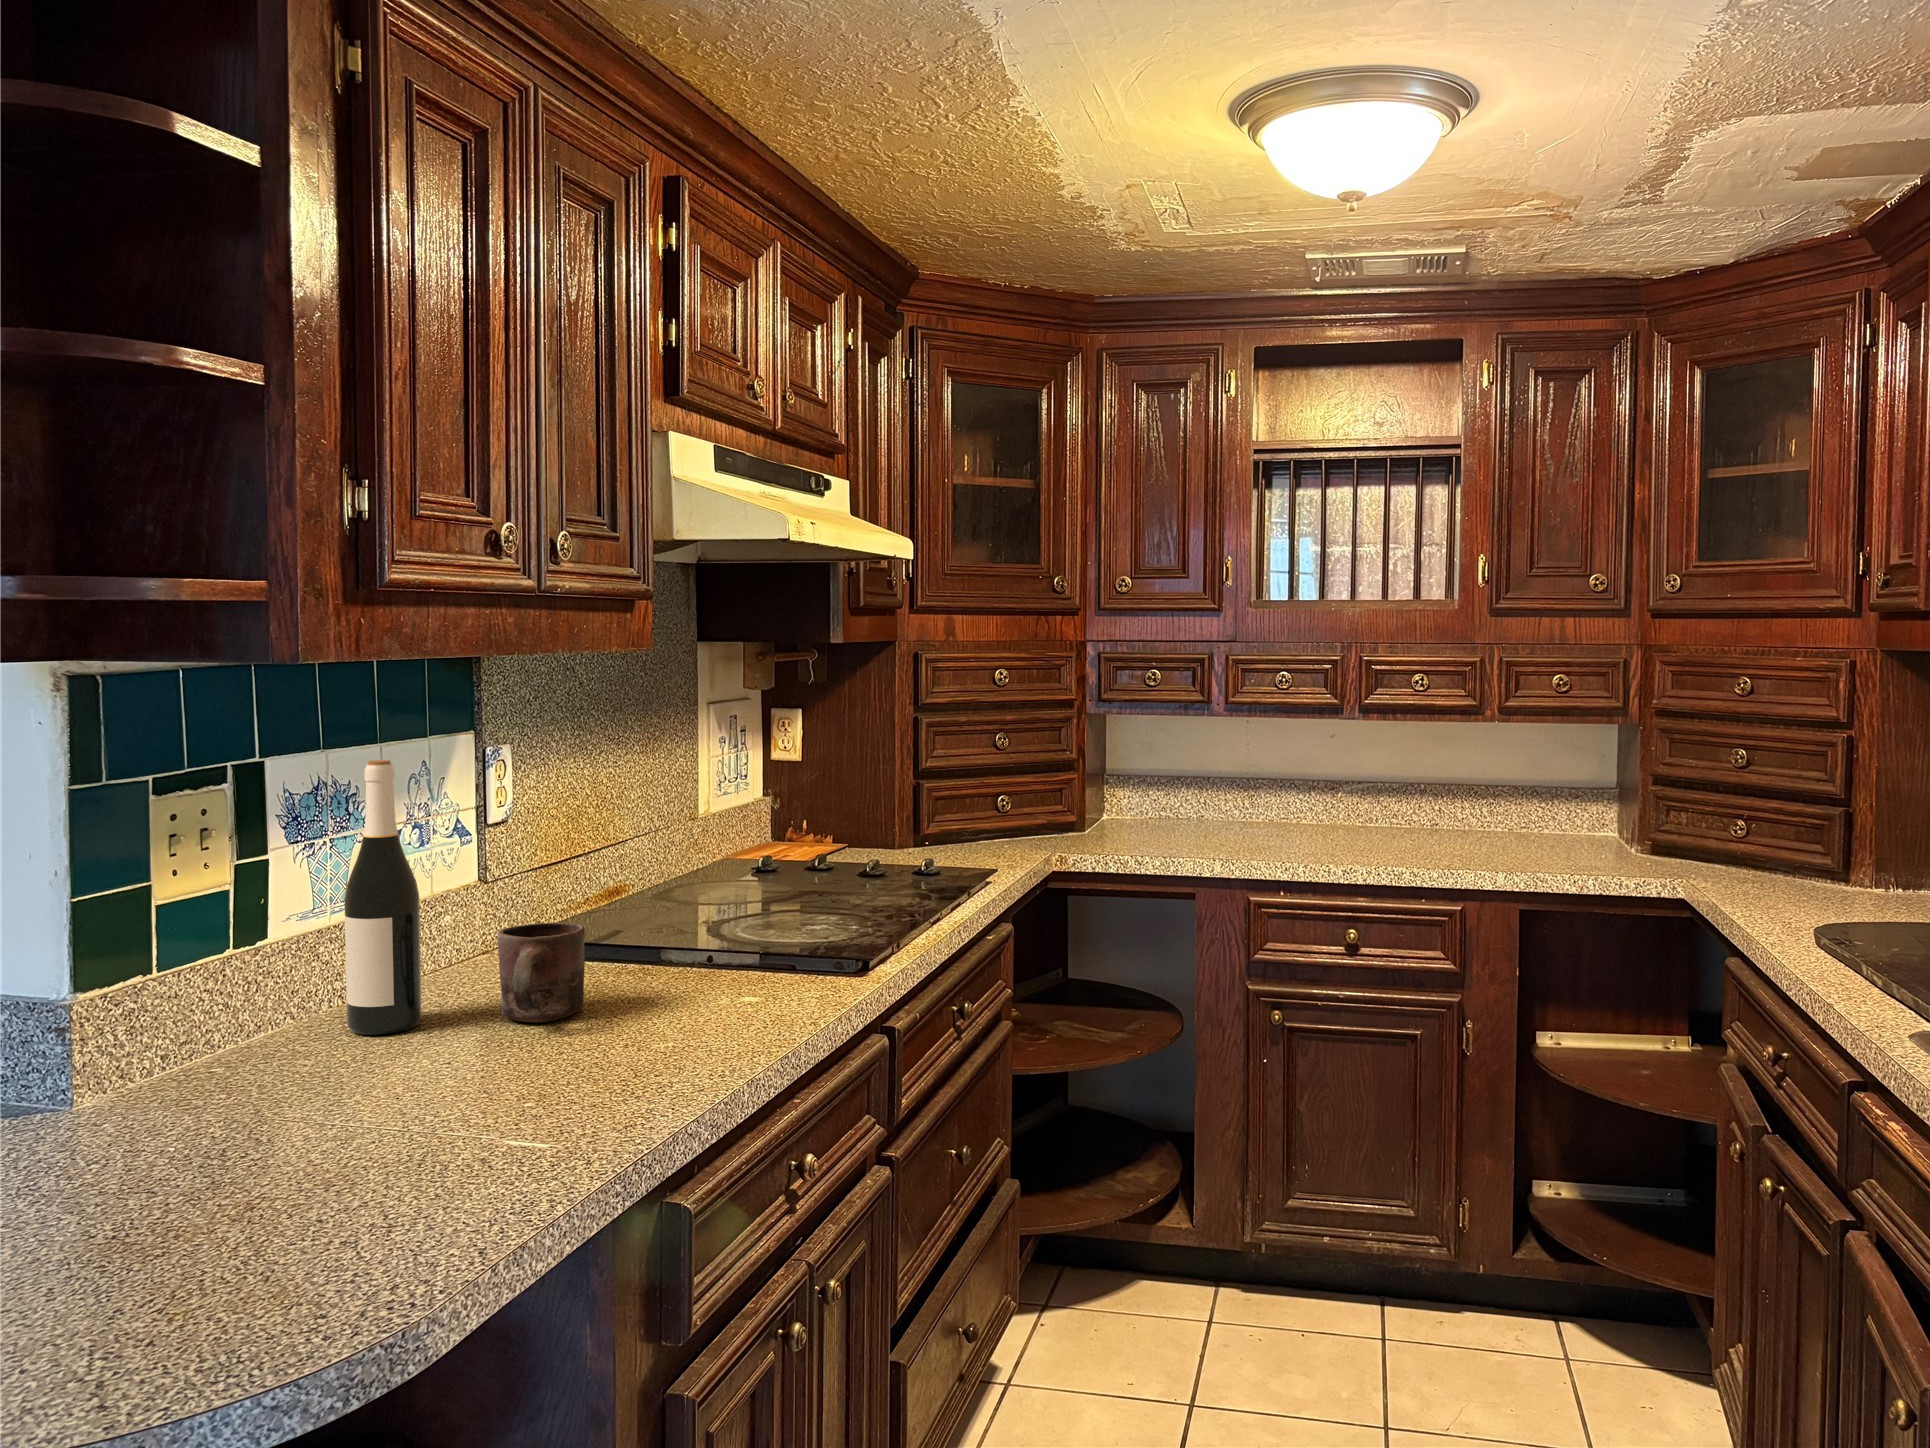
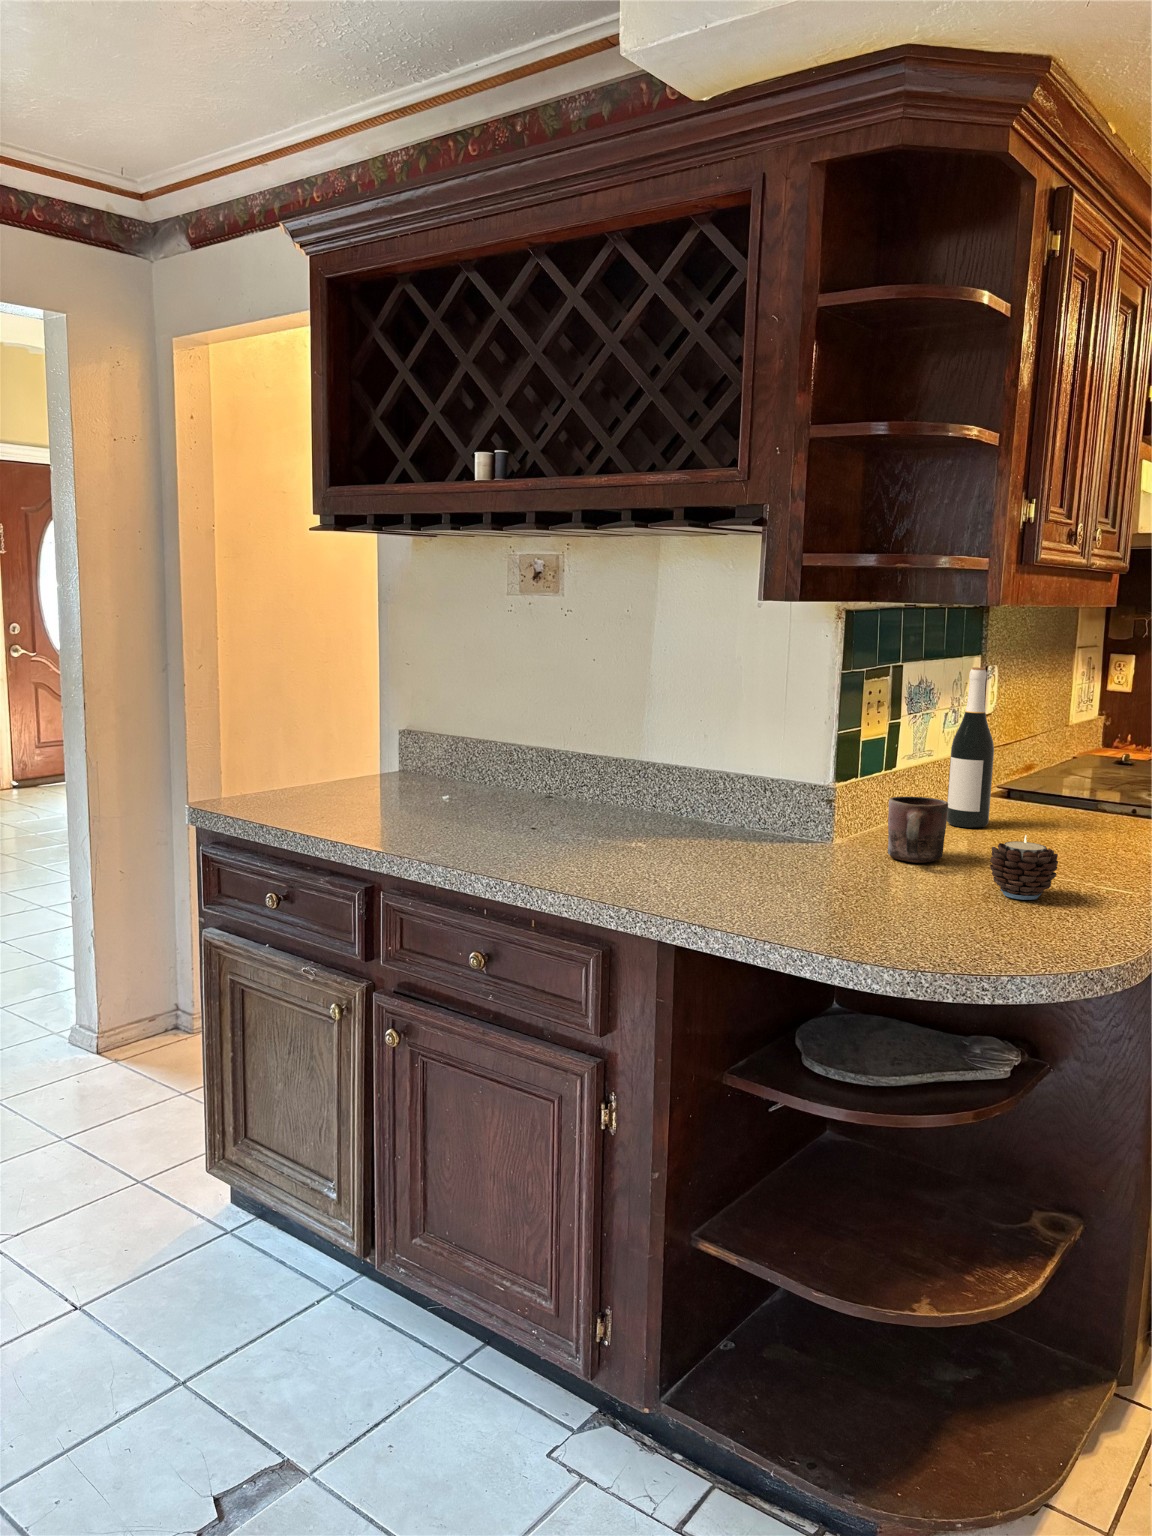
mug: present [498,922,585,1023] -> present [888,796,948,863]
candle: none [221,1085,362,1211] -> present [990,836,1058,900]

